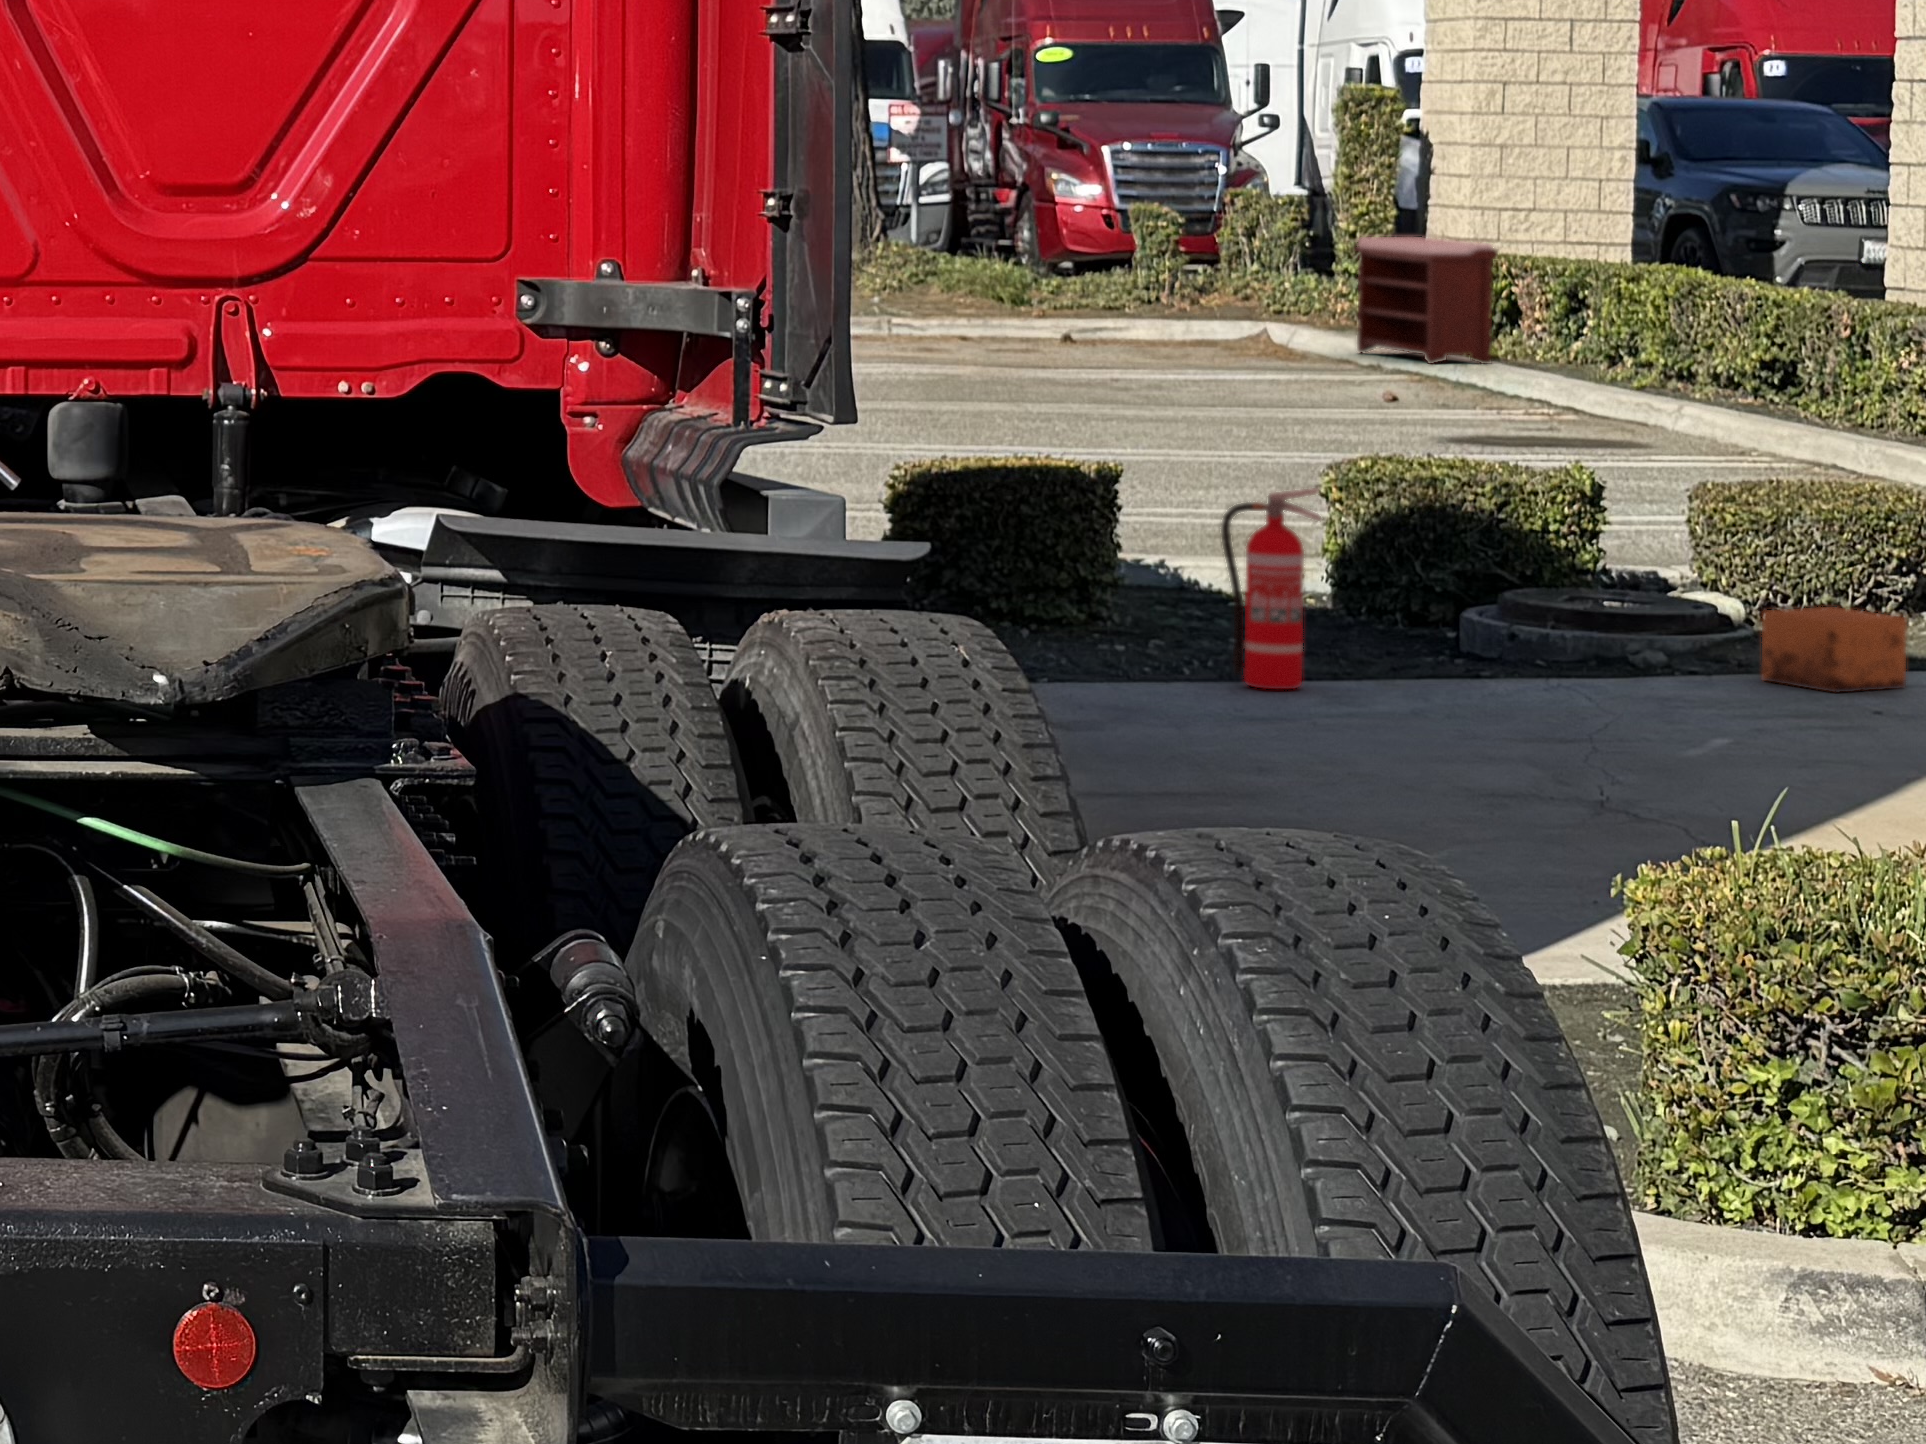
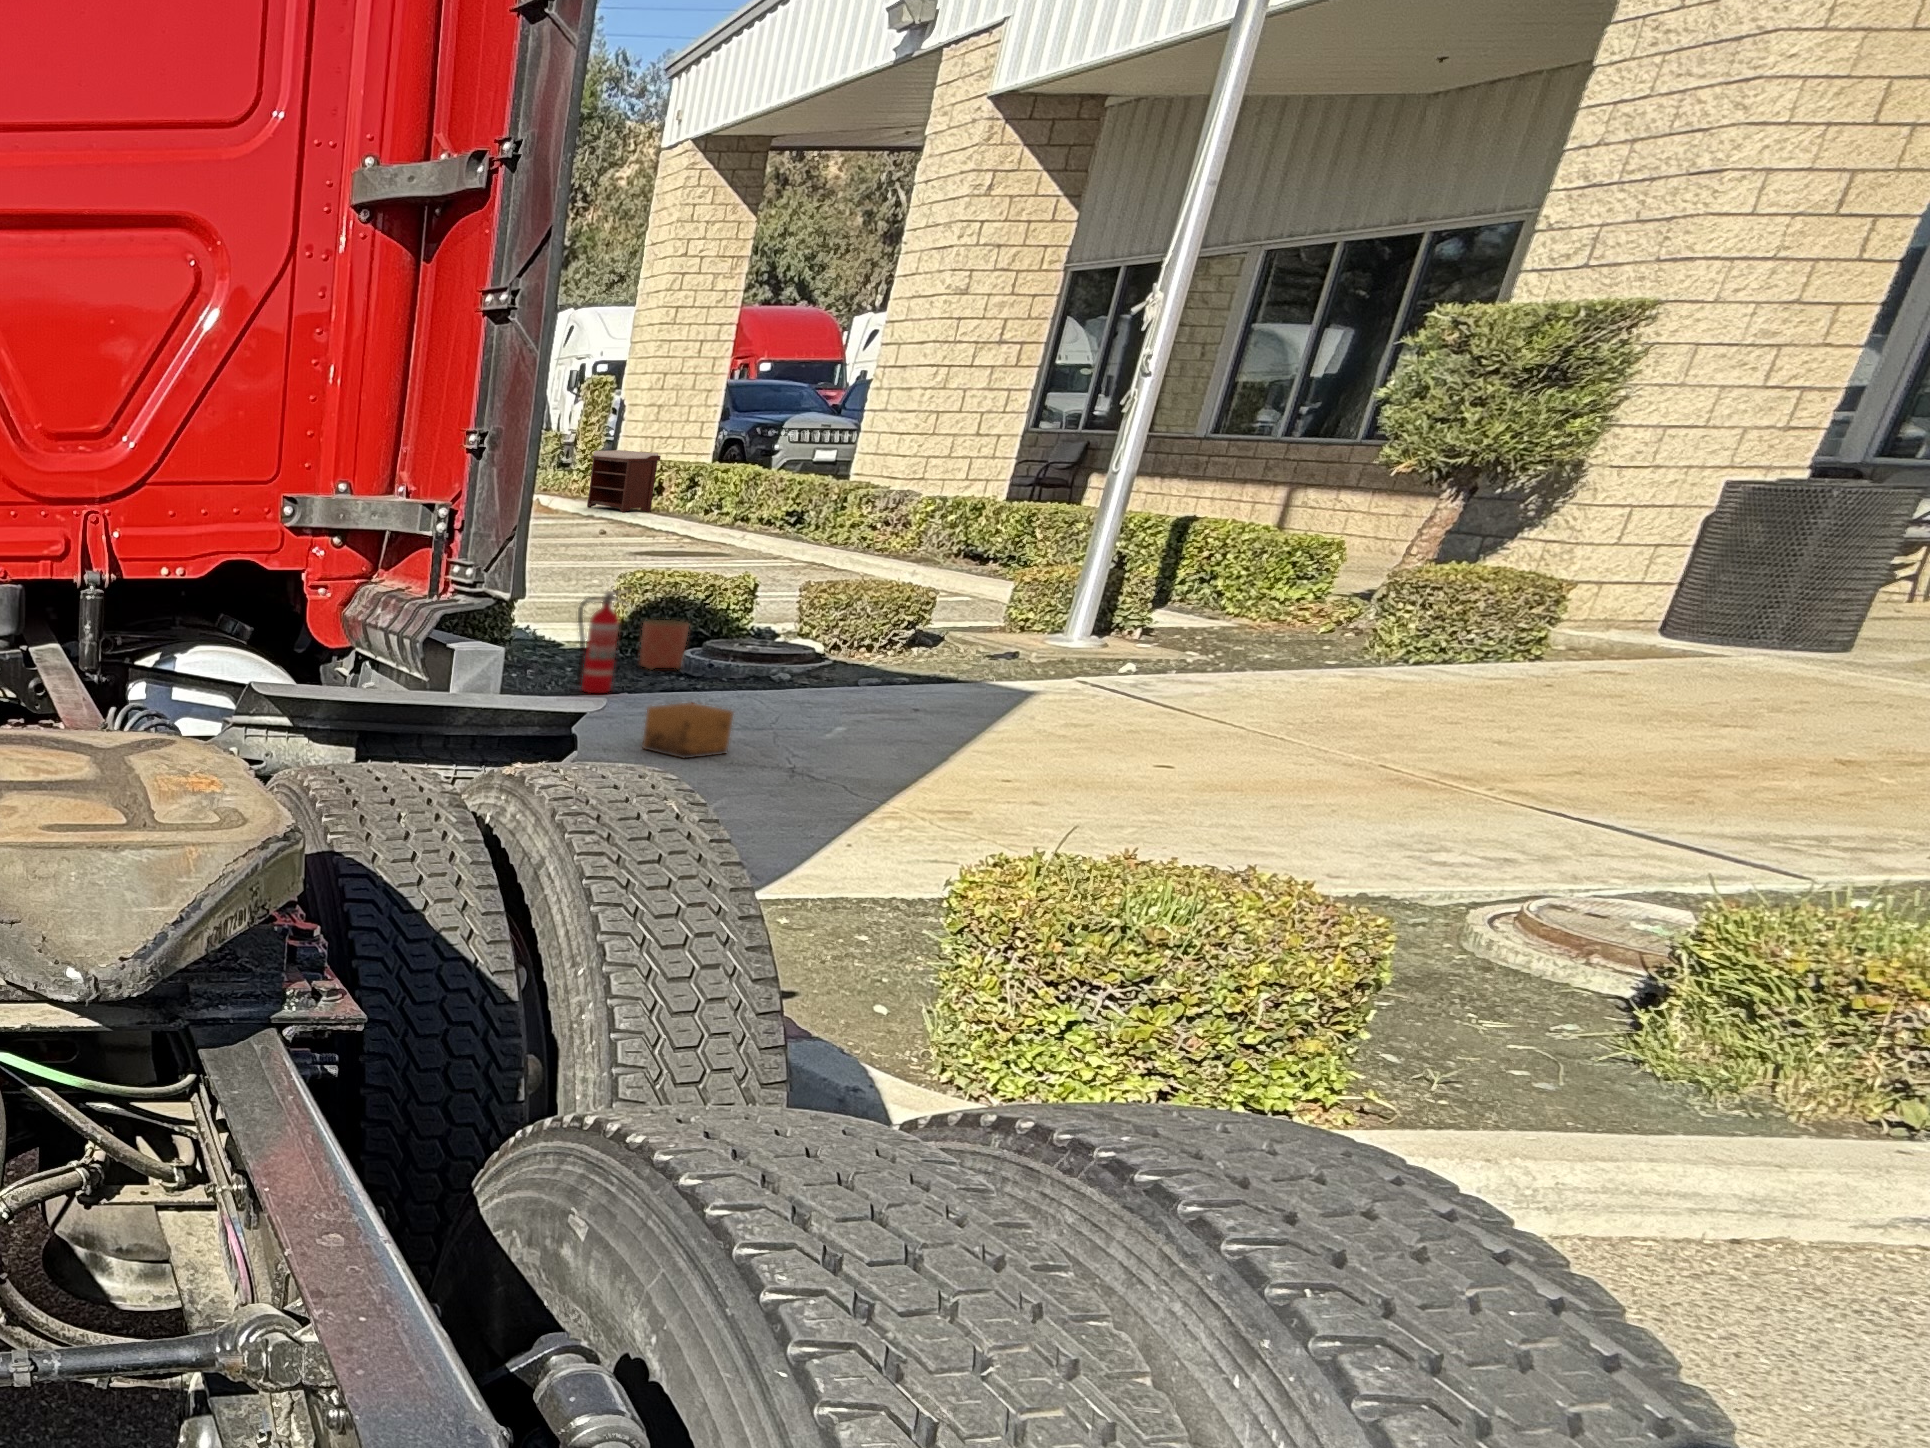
planter: none [1371,555,1462,652] -> present [640,620,689,669]
cardboard box: present [1762,607,1907,692] -> present [642,703,733,758]

